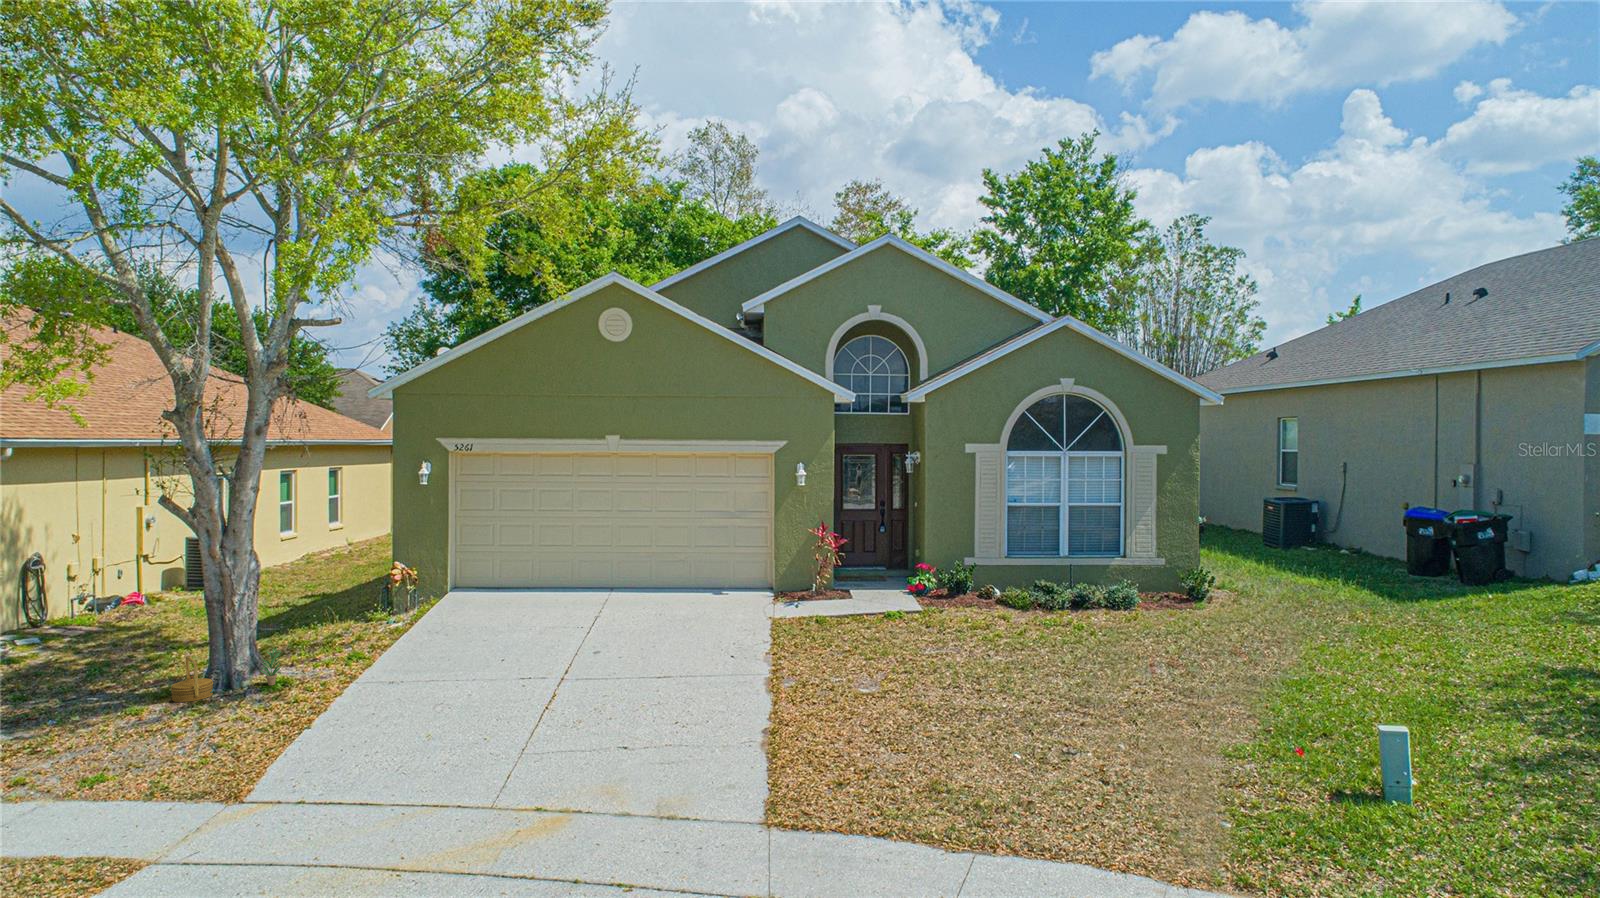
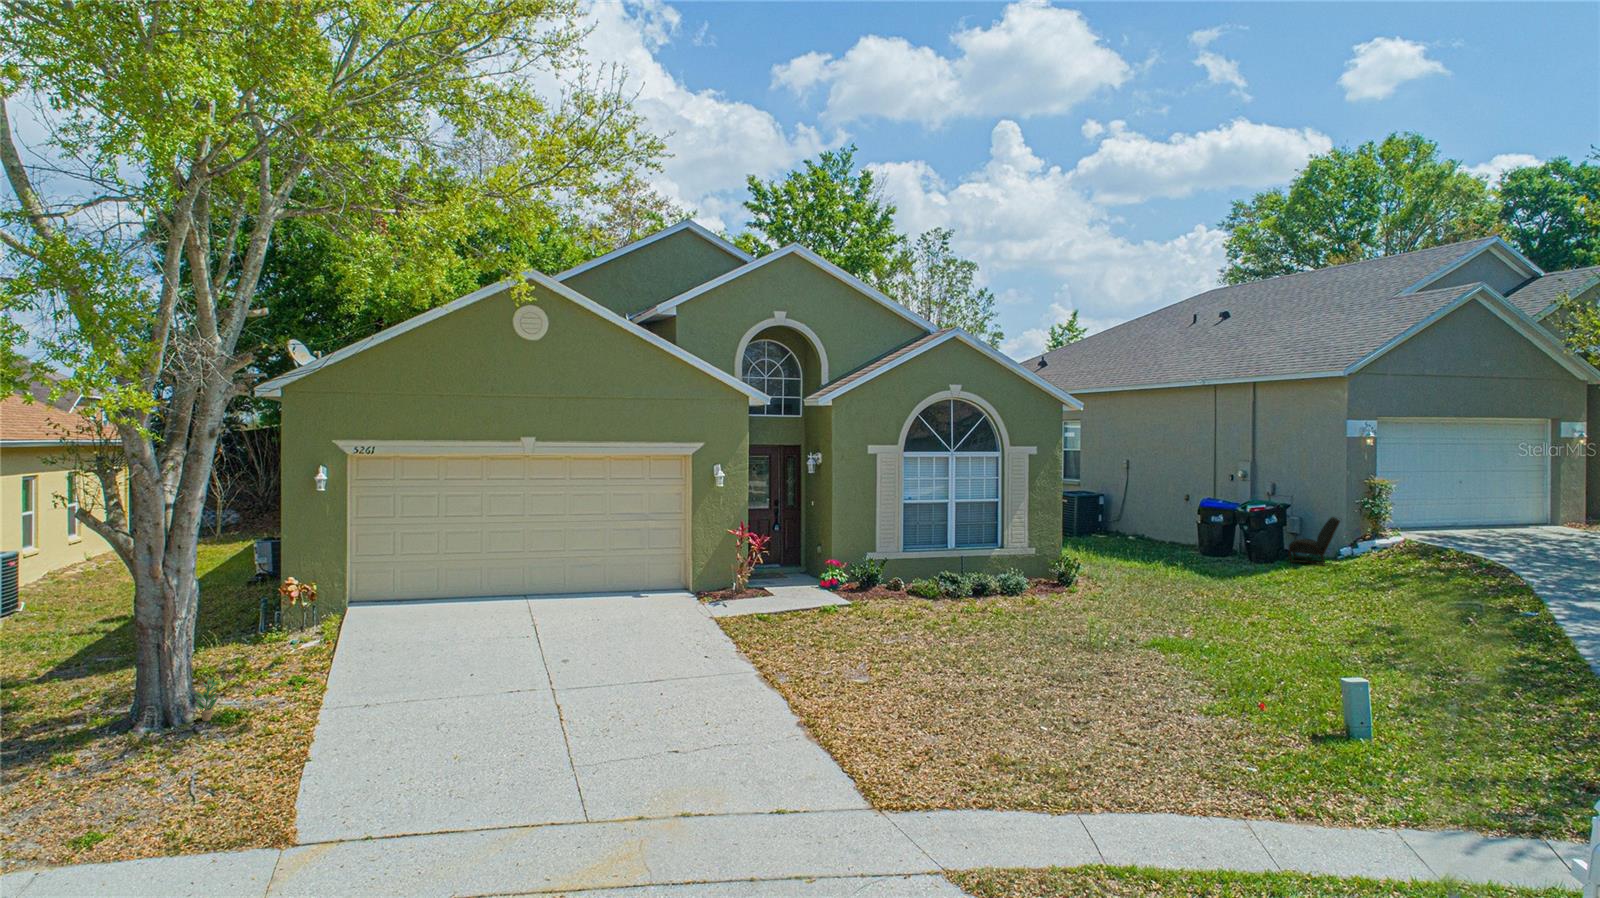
lounge chair: none [1505,530,1581,591] -> present [1288,517,1340,565]
woven basket: present [171,656,213,702] -> none [90,694,141,748]

